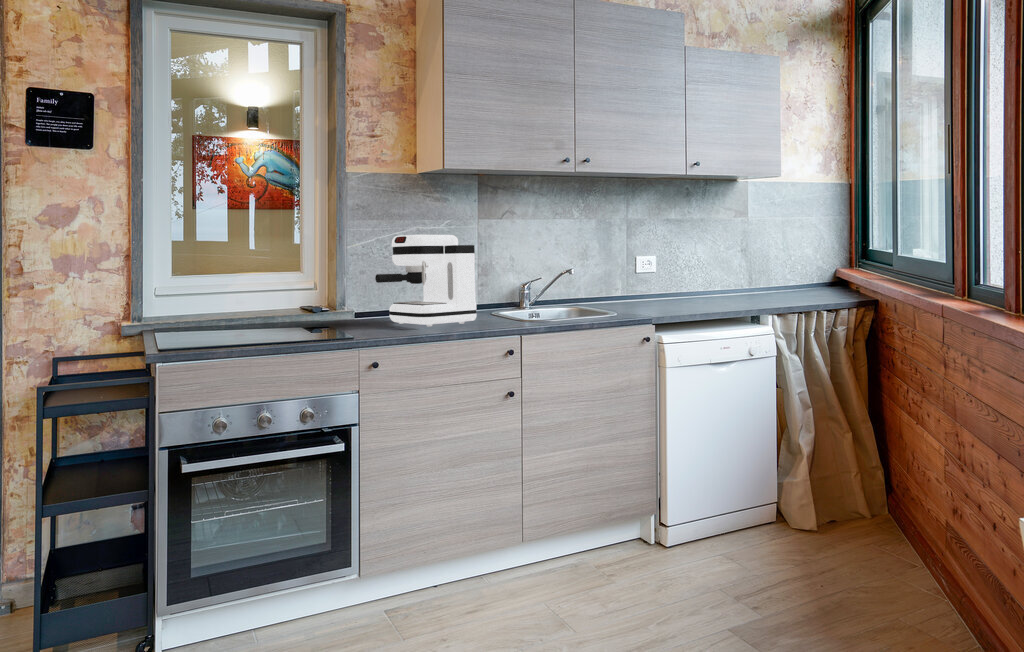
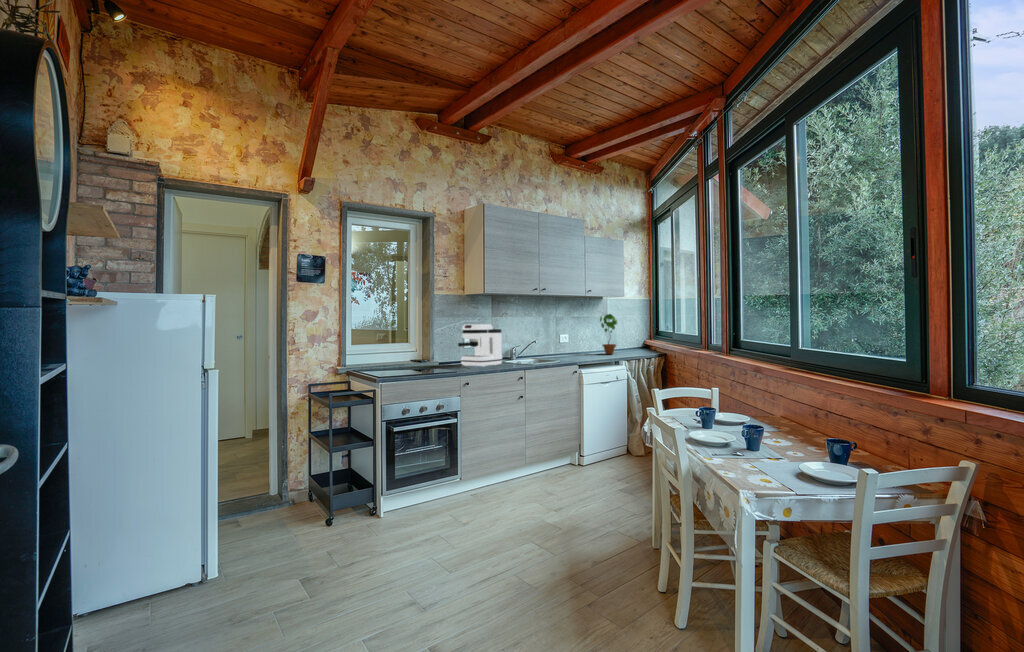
potted plant: none [723,215,761,302] -> present [600,314,617,354]

